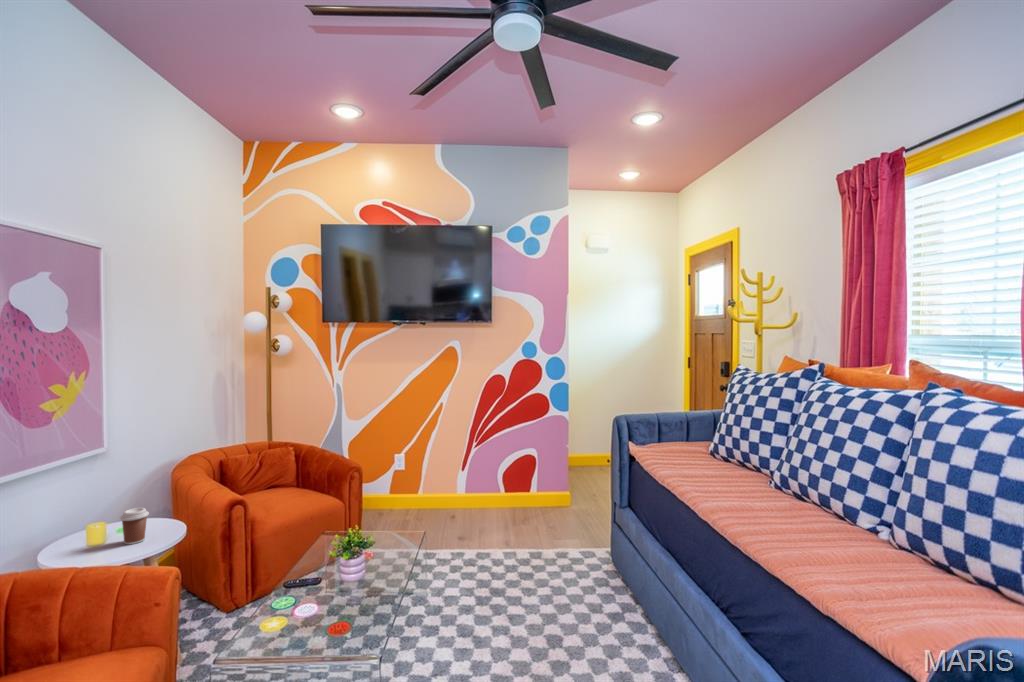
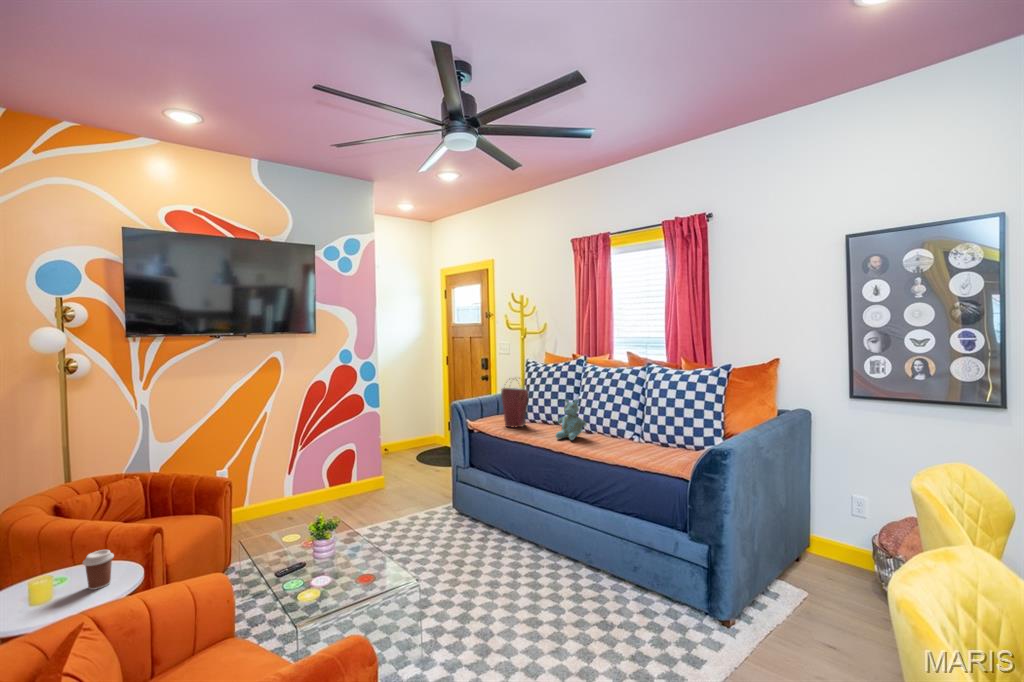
handbag: none [674,383,710,461] -> present [501,378,529,427]
stuffed bear: none [722,423,784,499] -> present [556,399,586,440]

